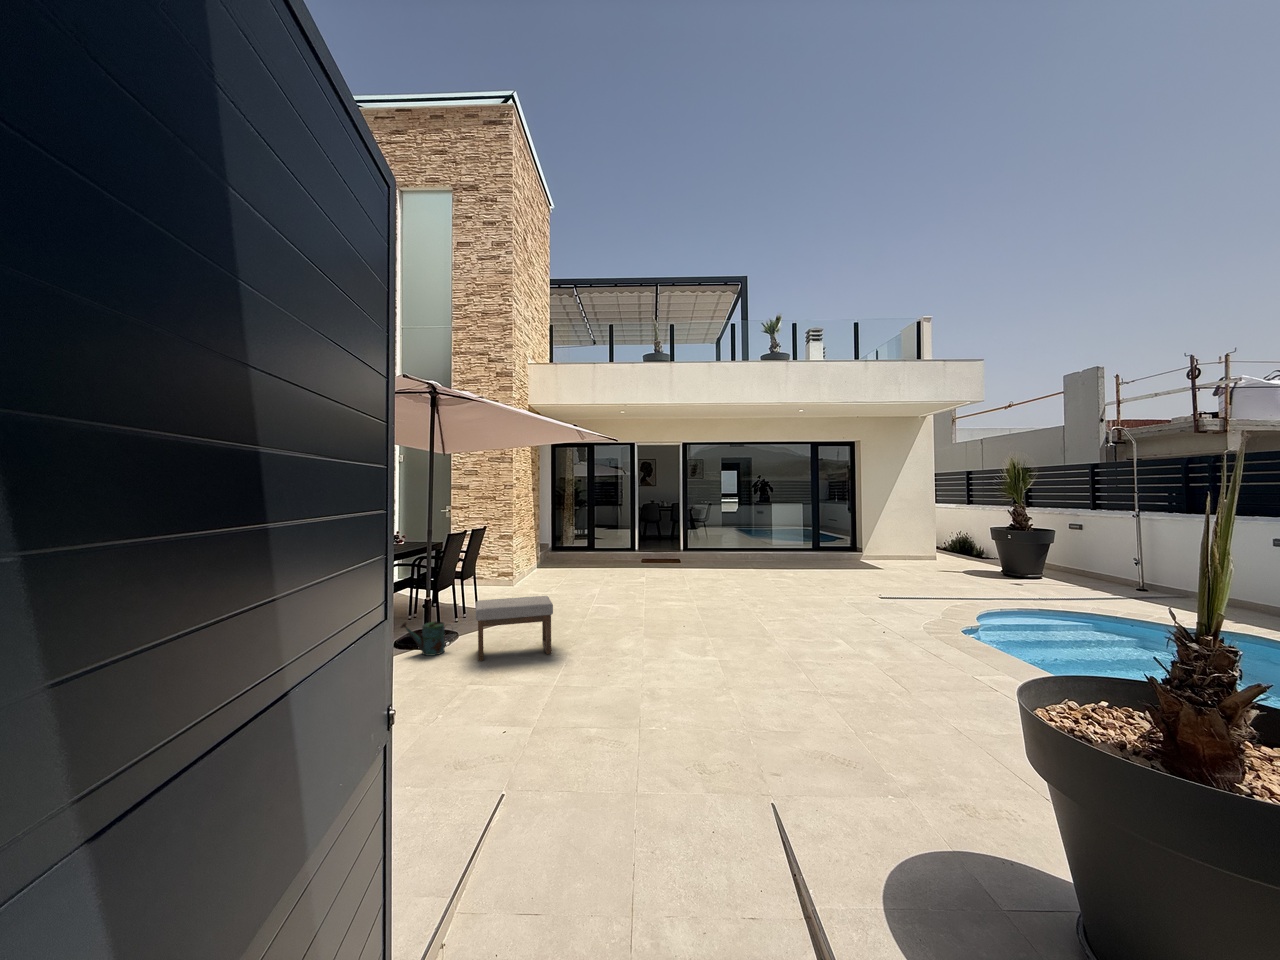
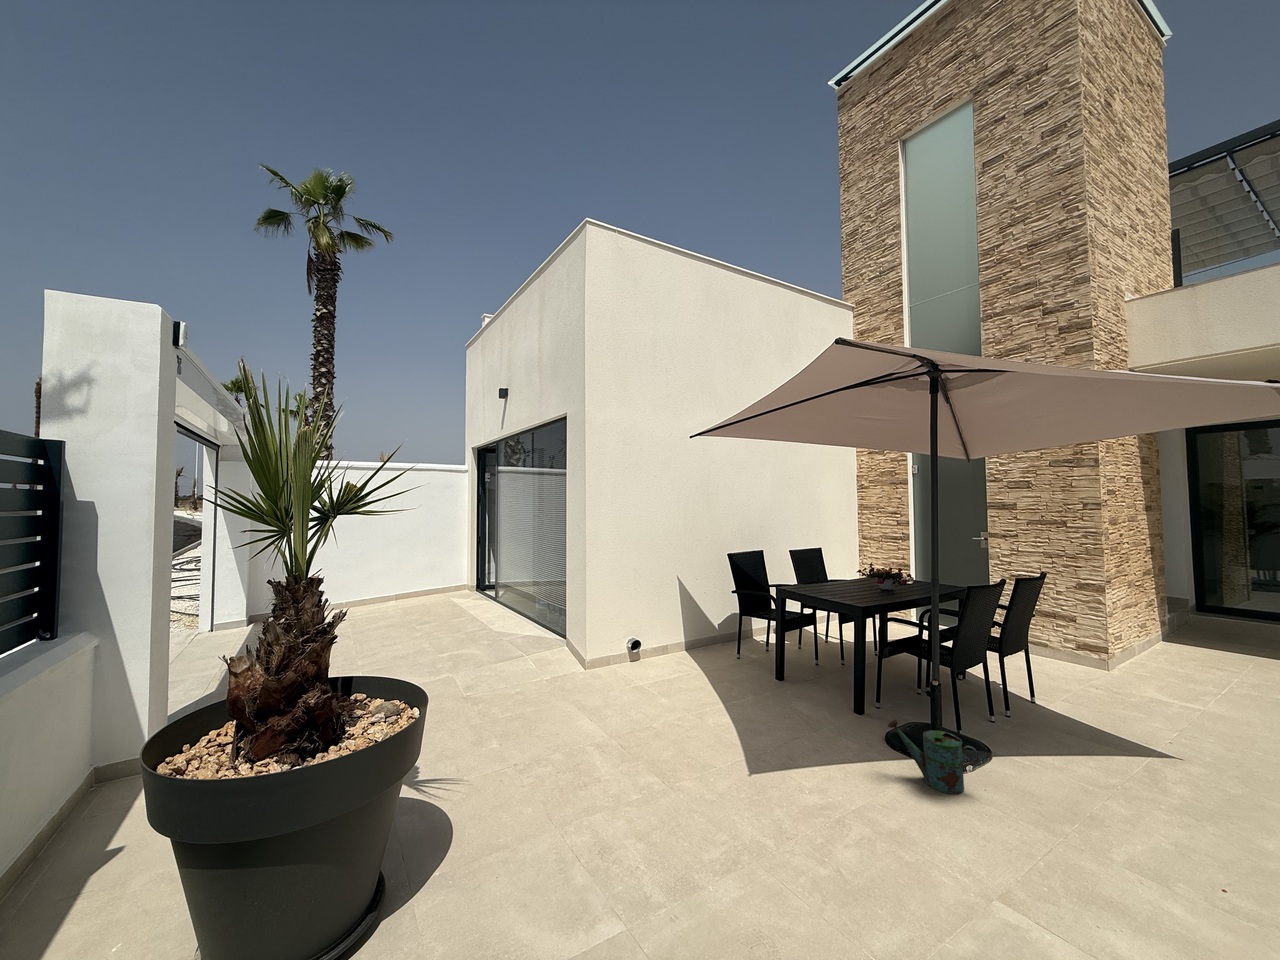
ottoman: present [476,596,553,661] -> none [1021,724,1244,924]

